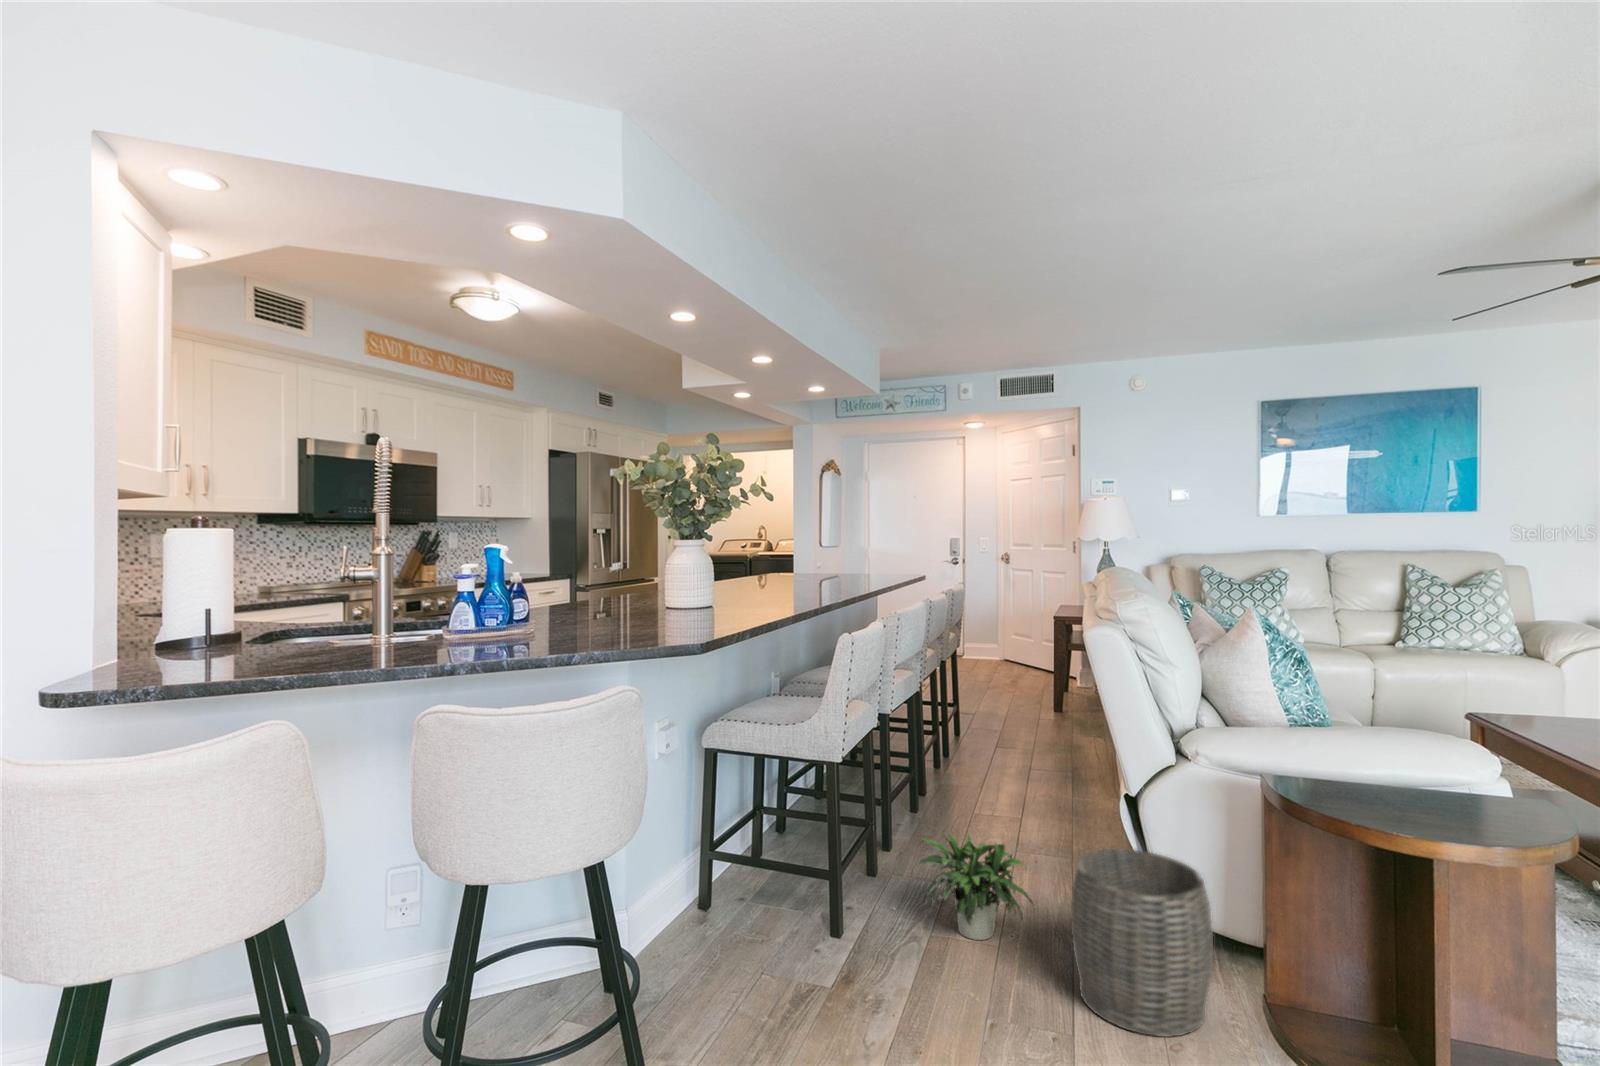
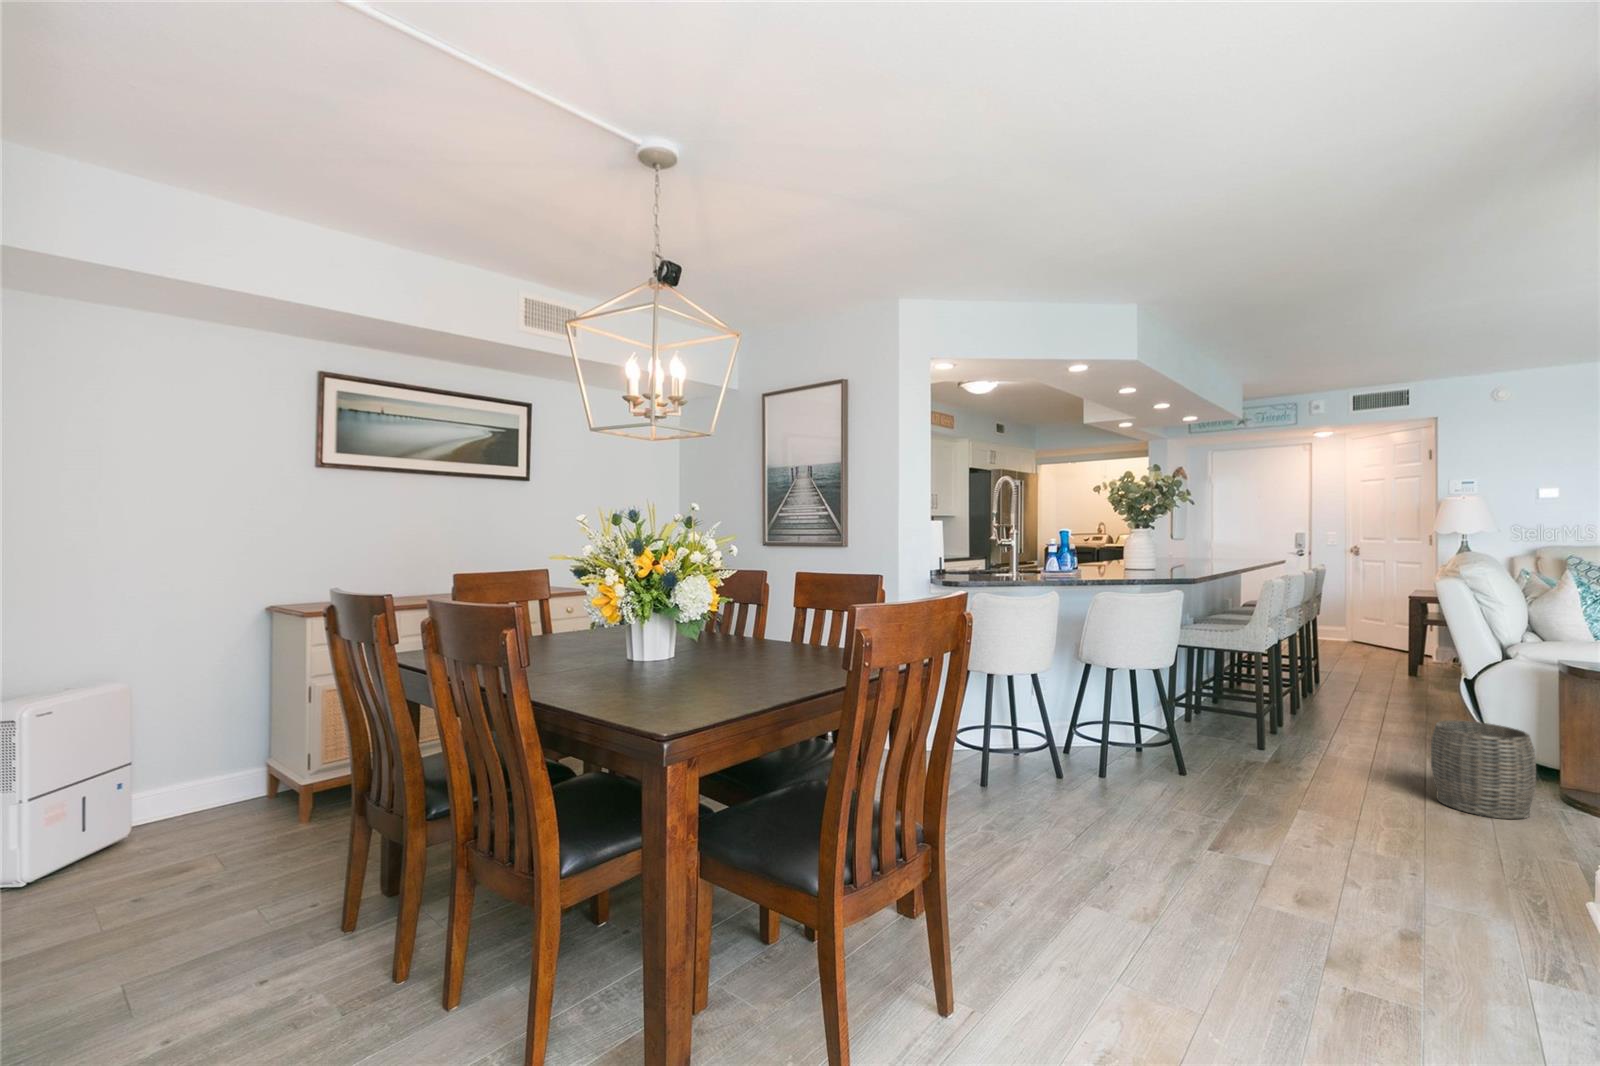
potted plant: present [894,832,1033,940] -> none [1293,709,1402,776]

